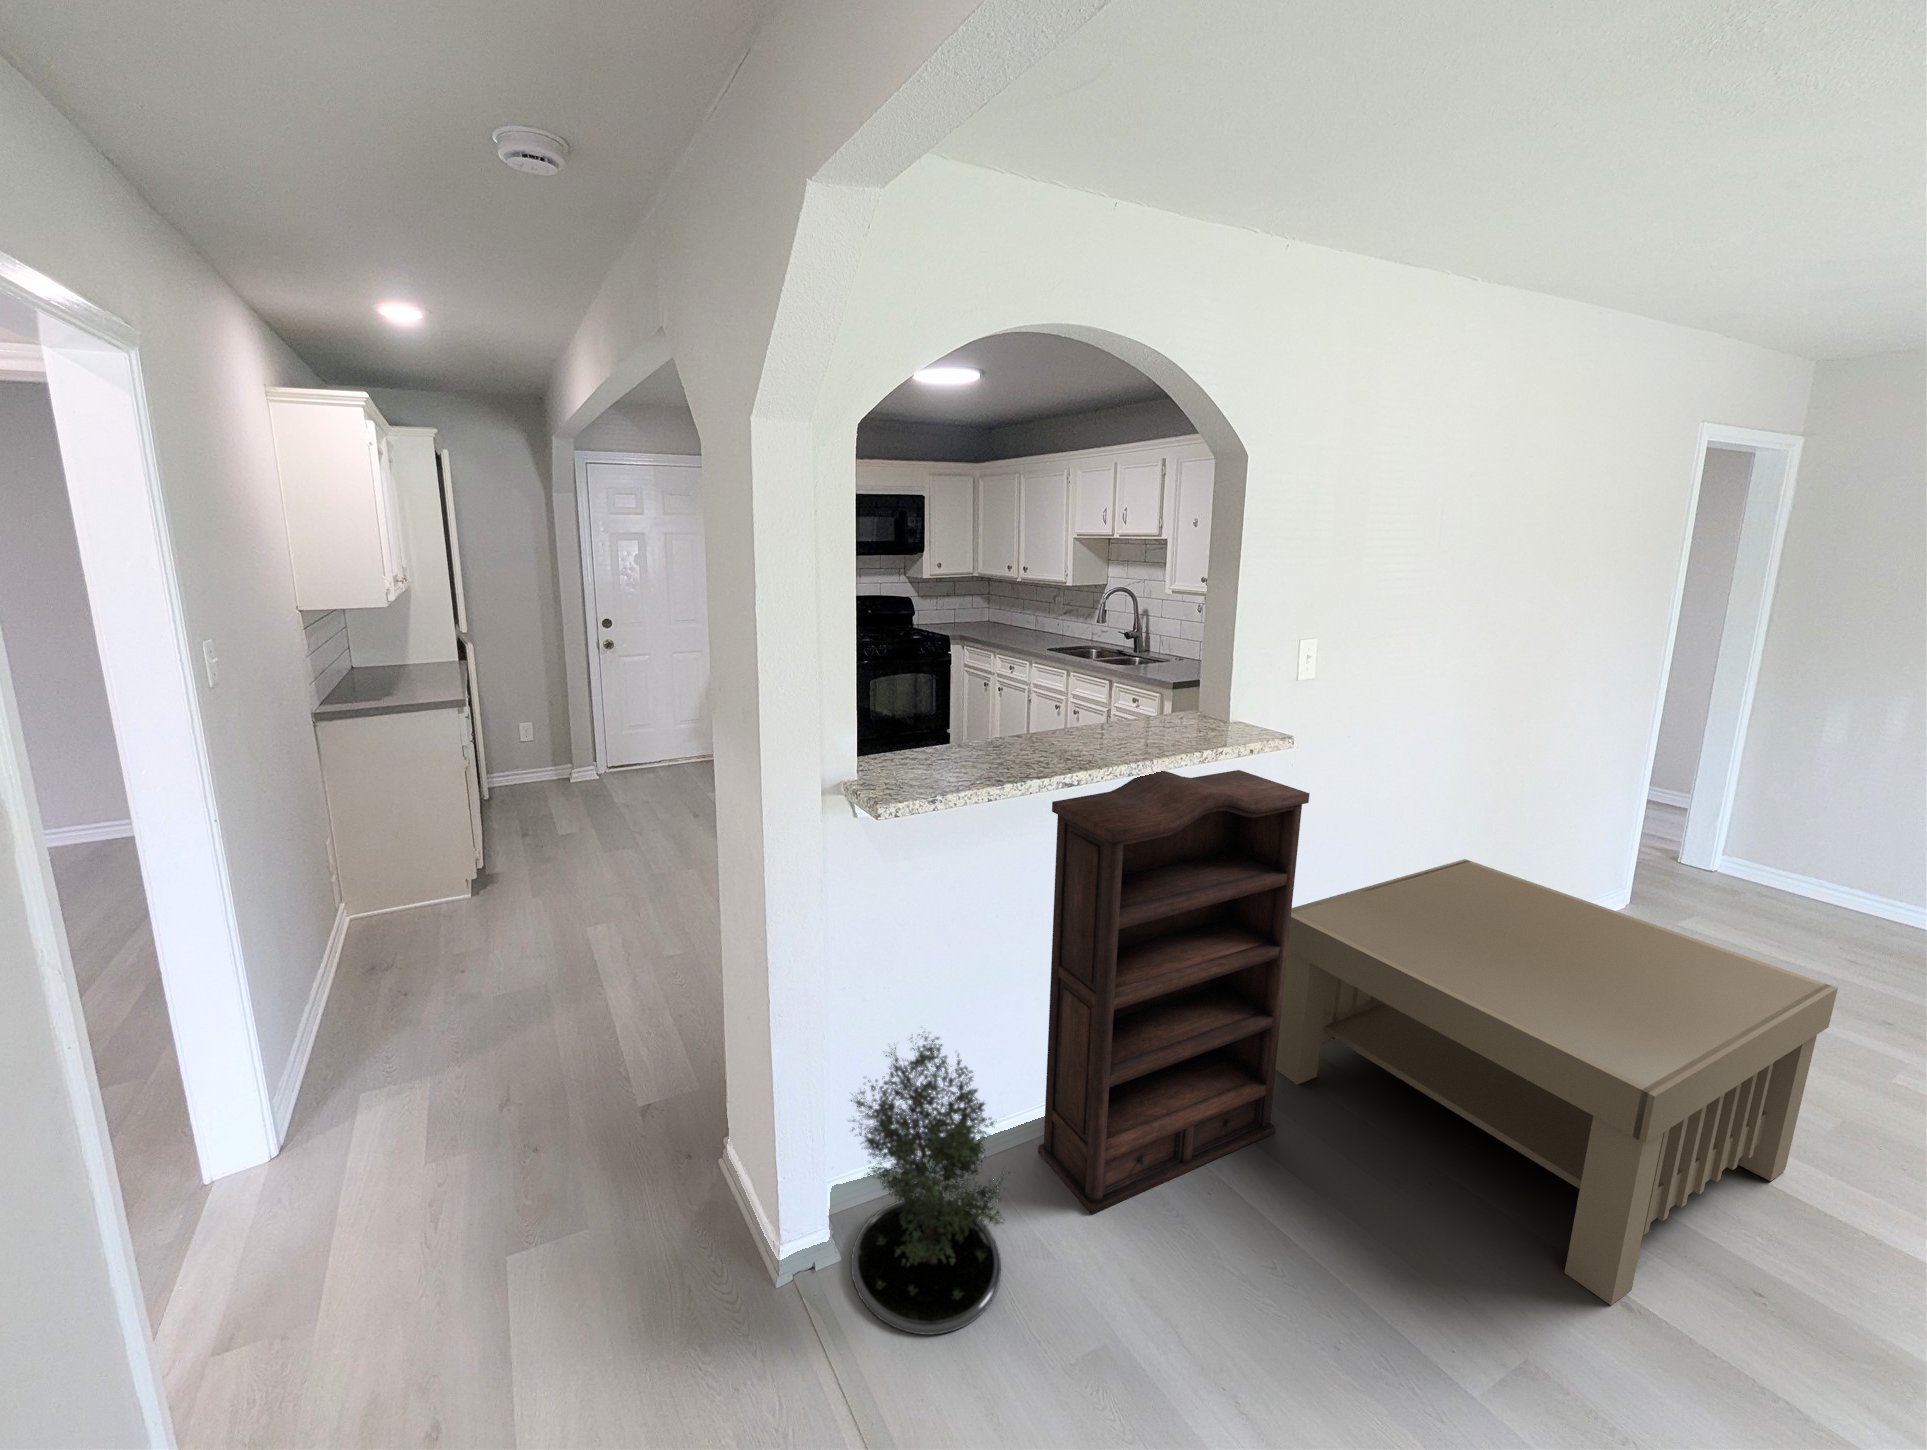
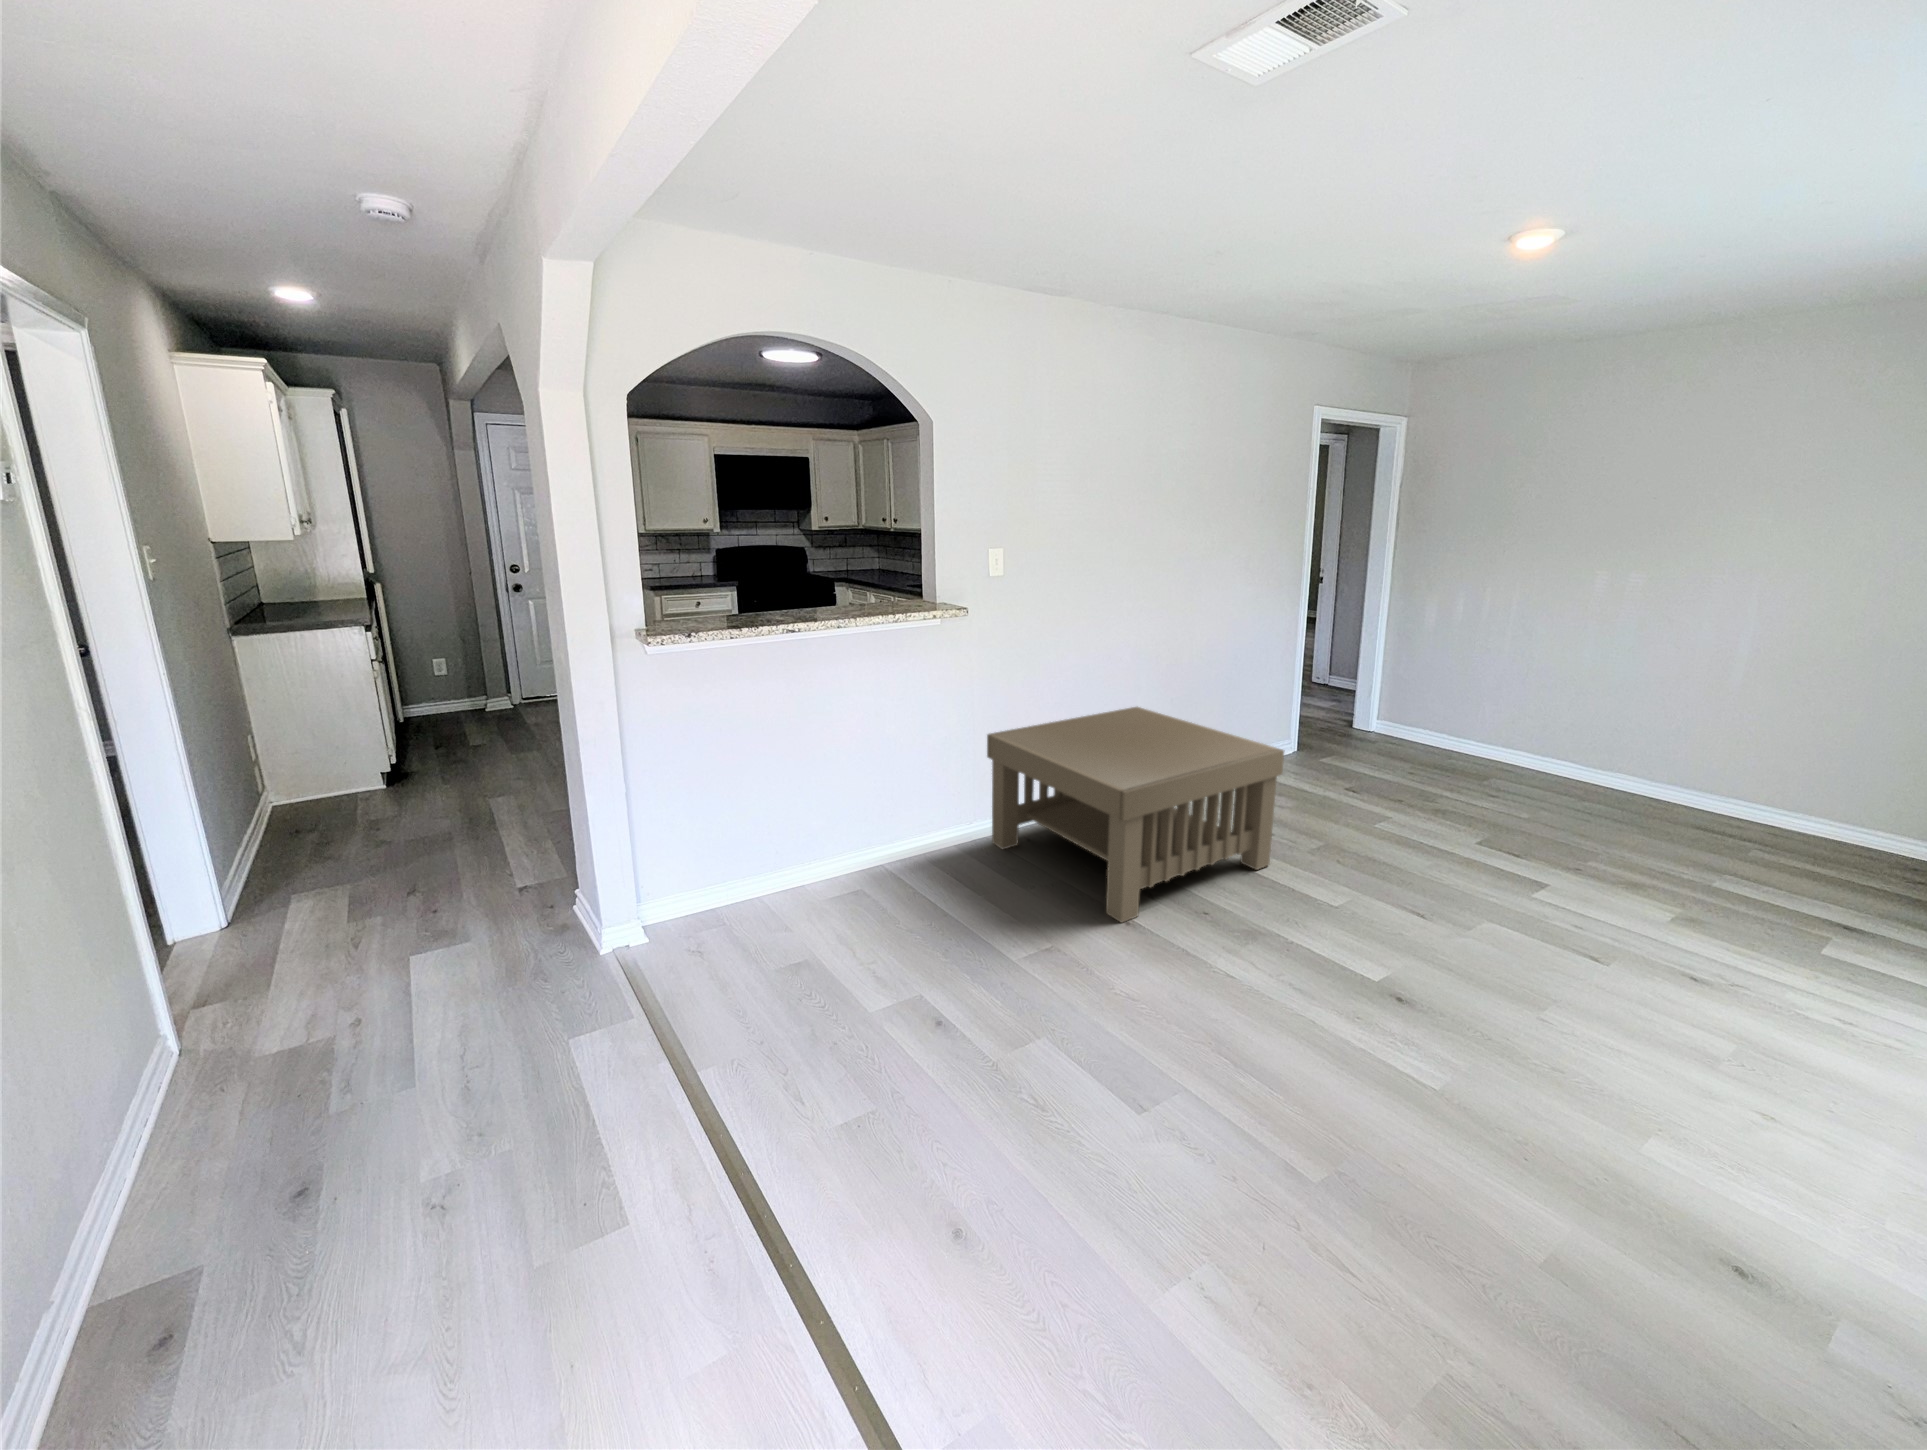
bookshelf: present [1038,770,1310,1215] -> none [797,632,972,913]
potted tree: present [851,1034,1006,1335] -> none [643,781,761,966]

